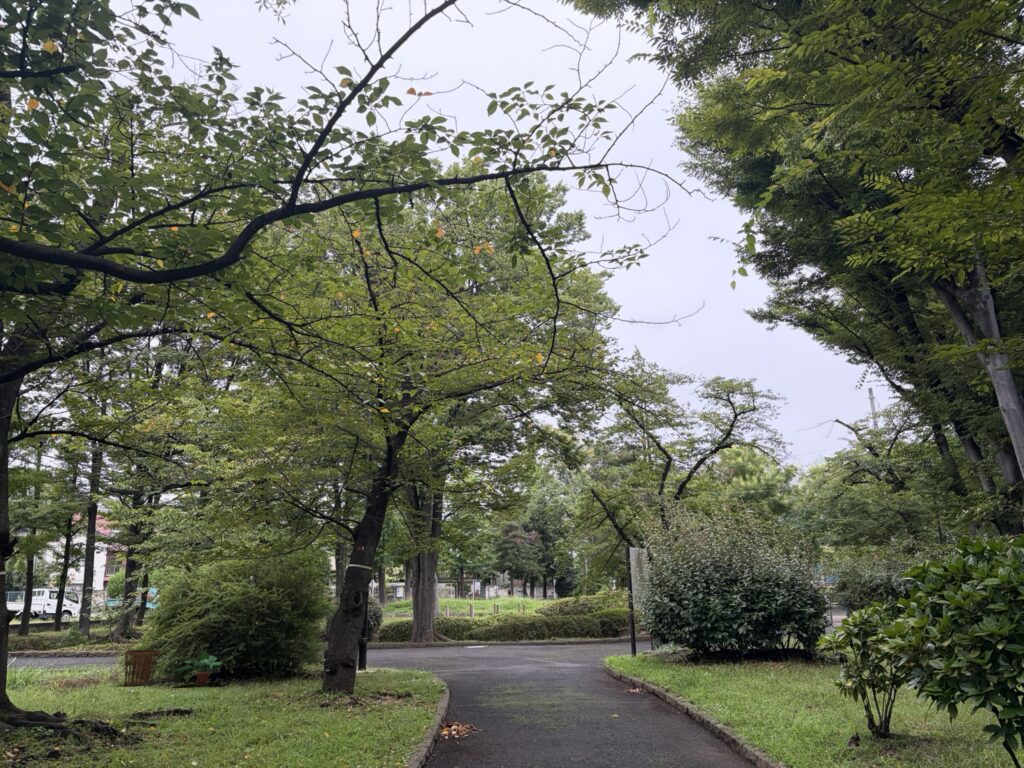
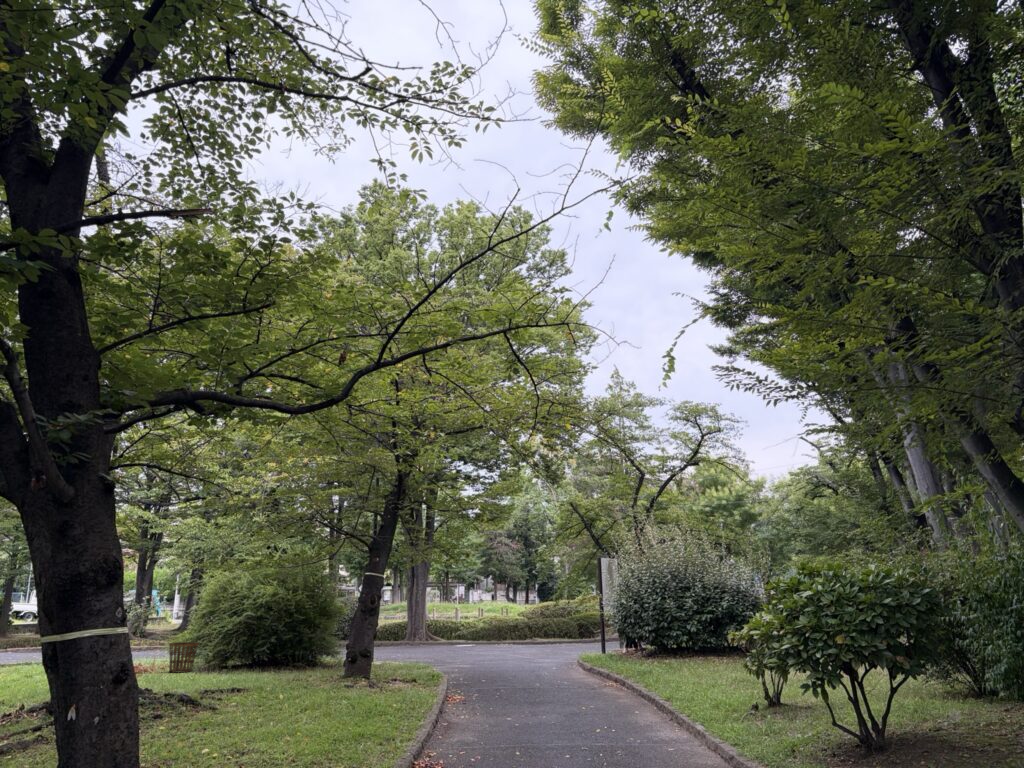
potted plant: present [175,651,222,686] -> none [213,643,256,673]

